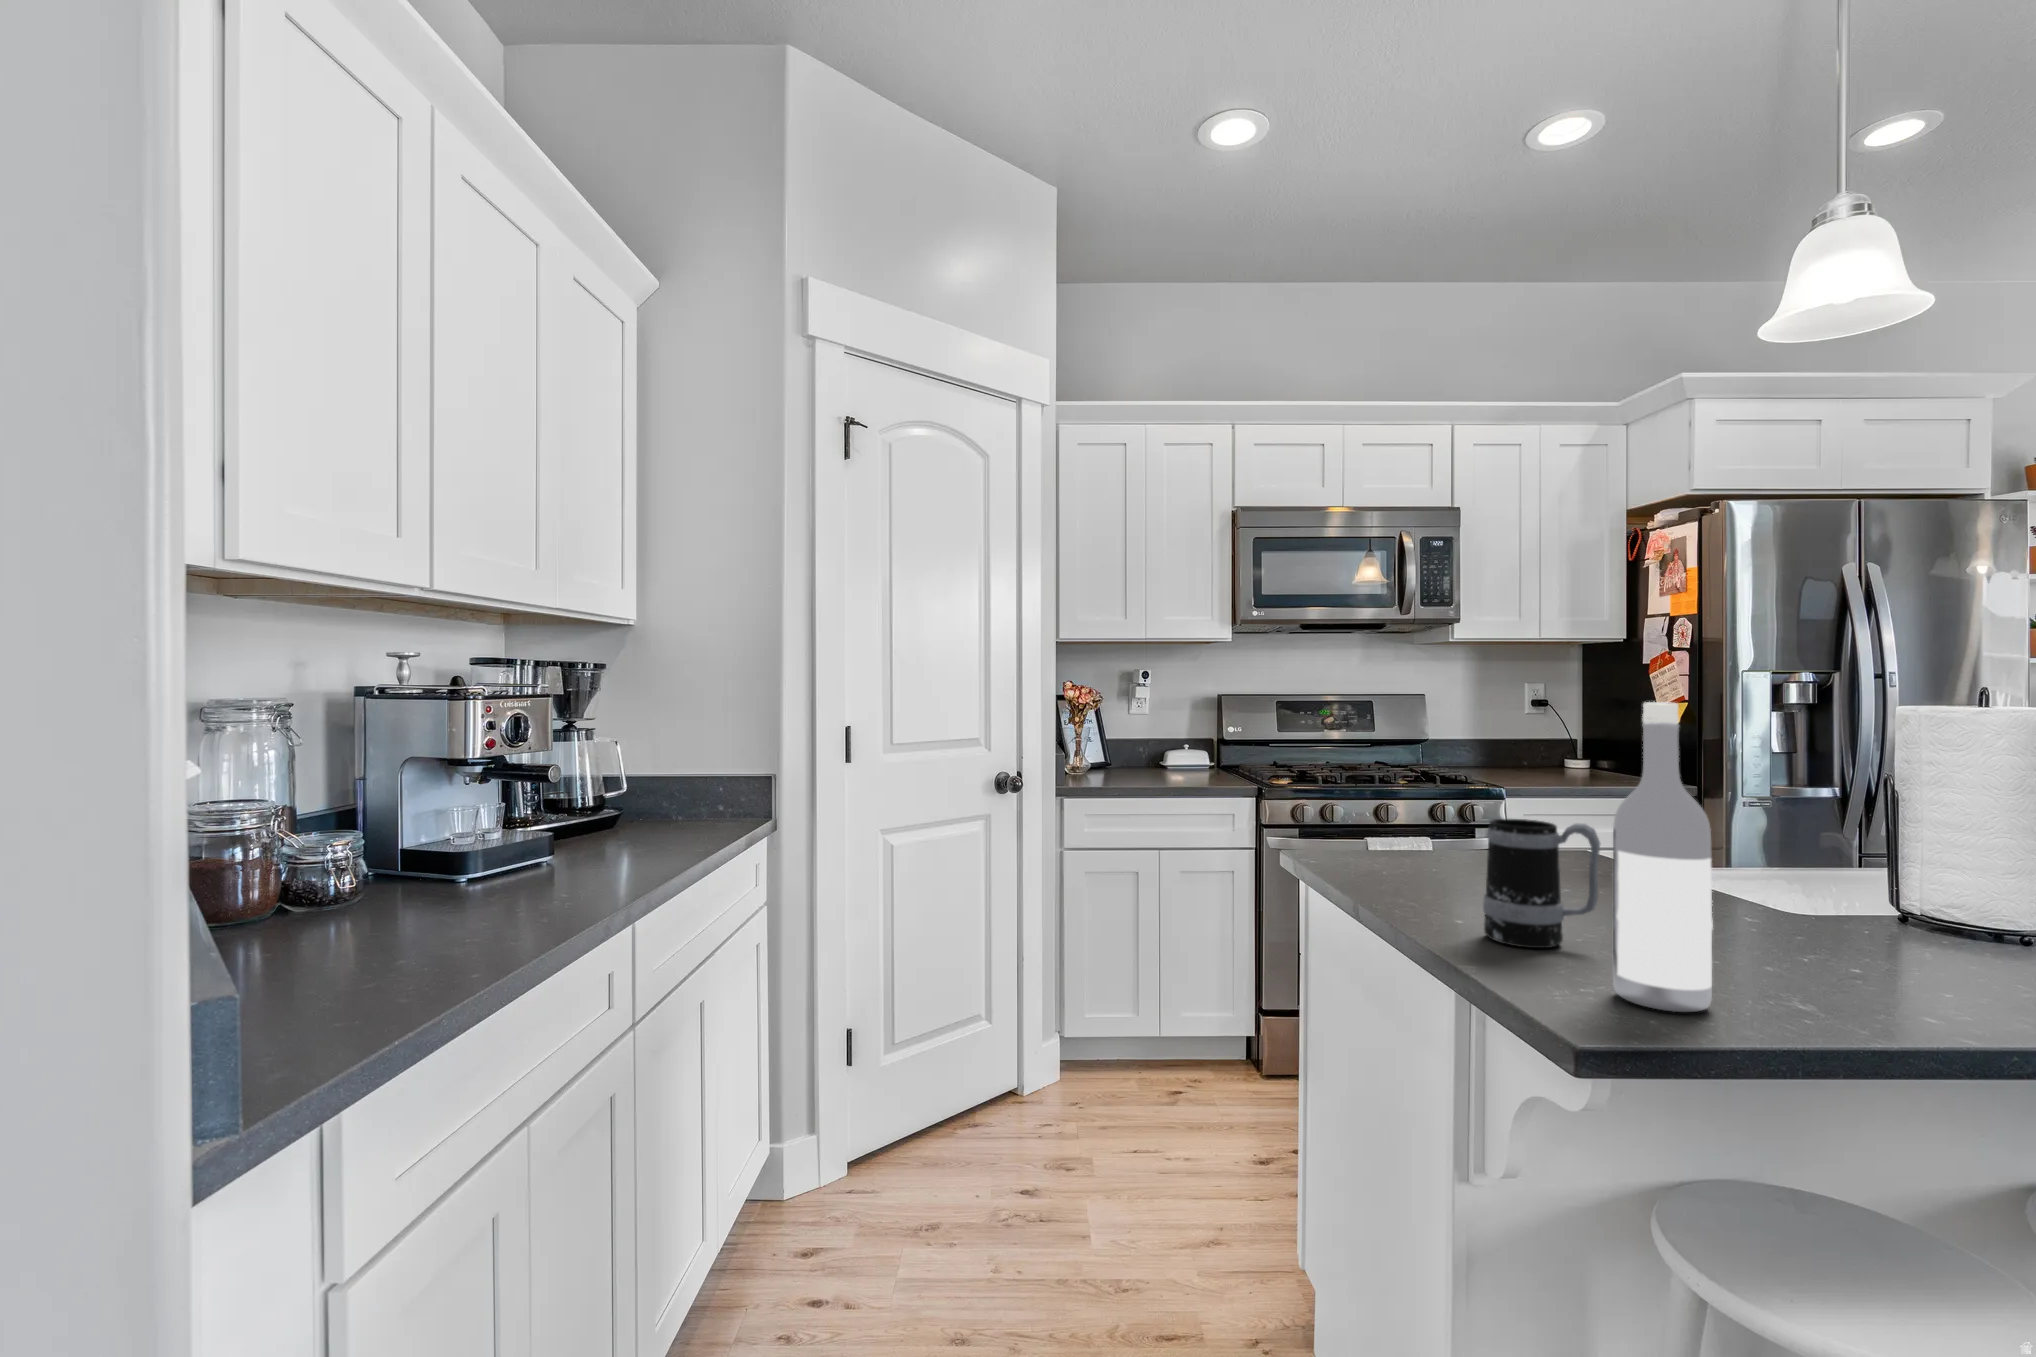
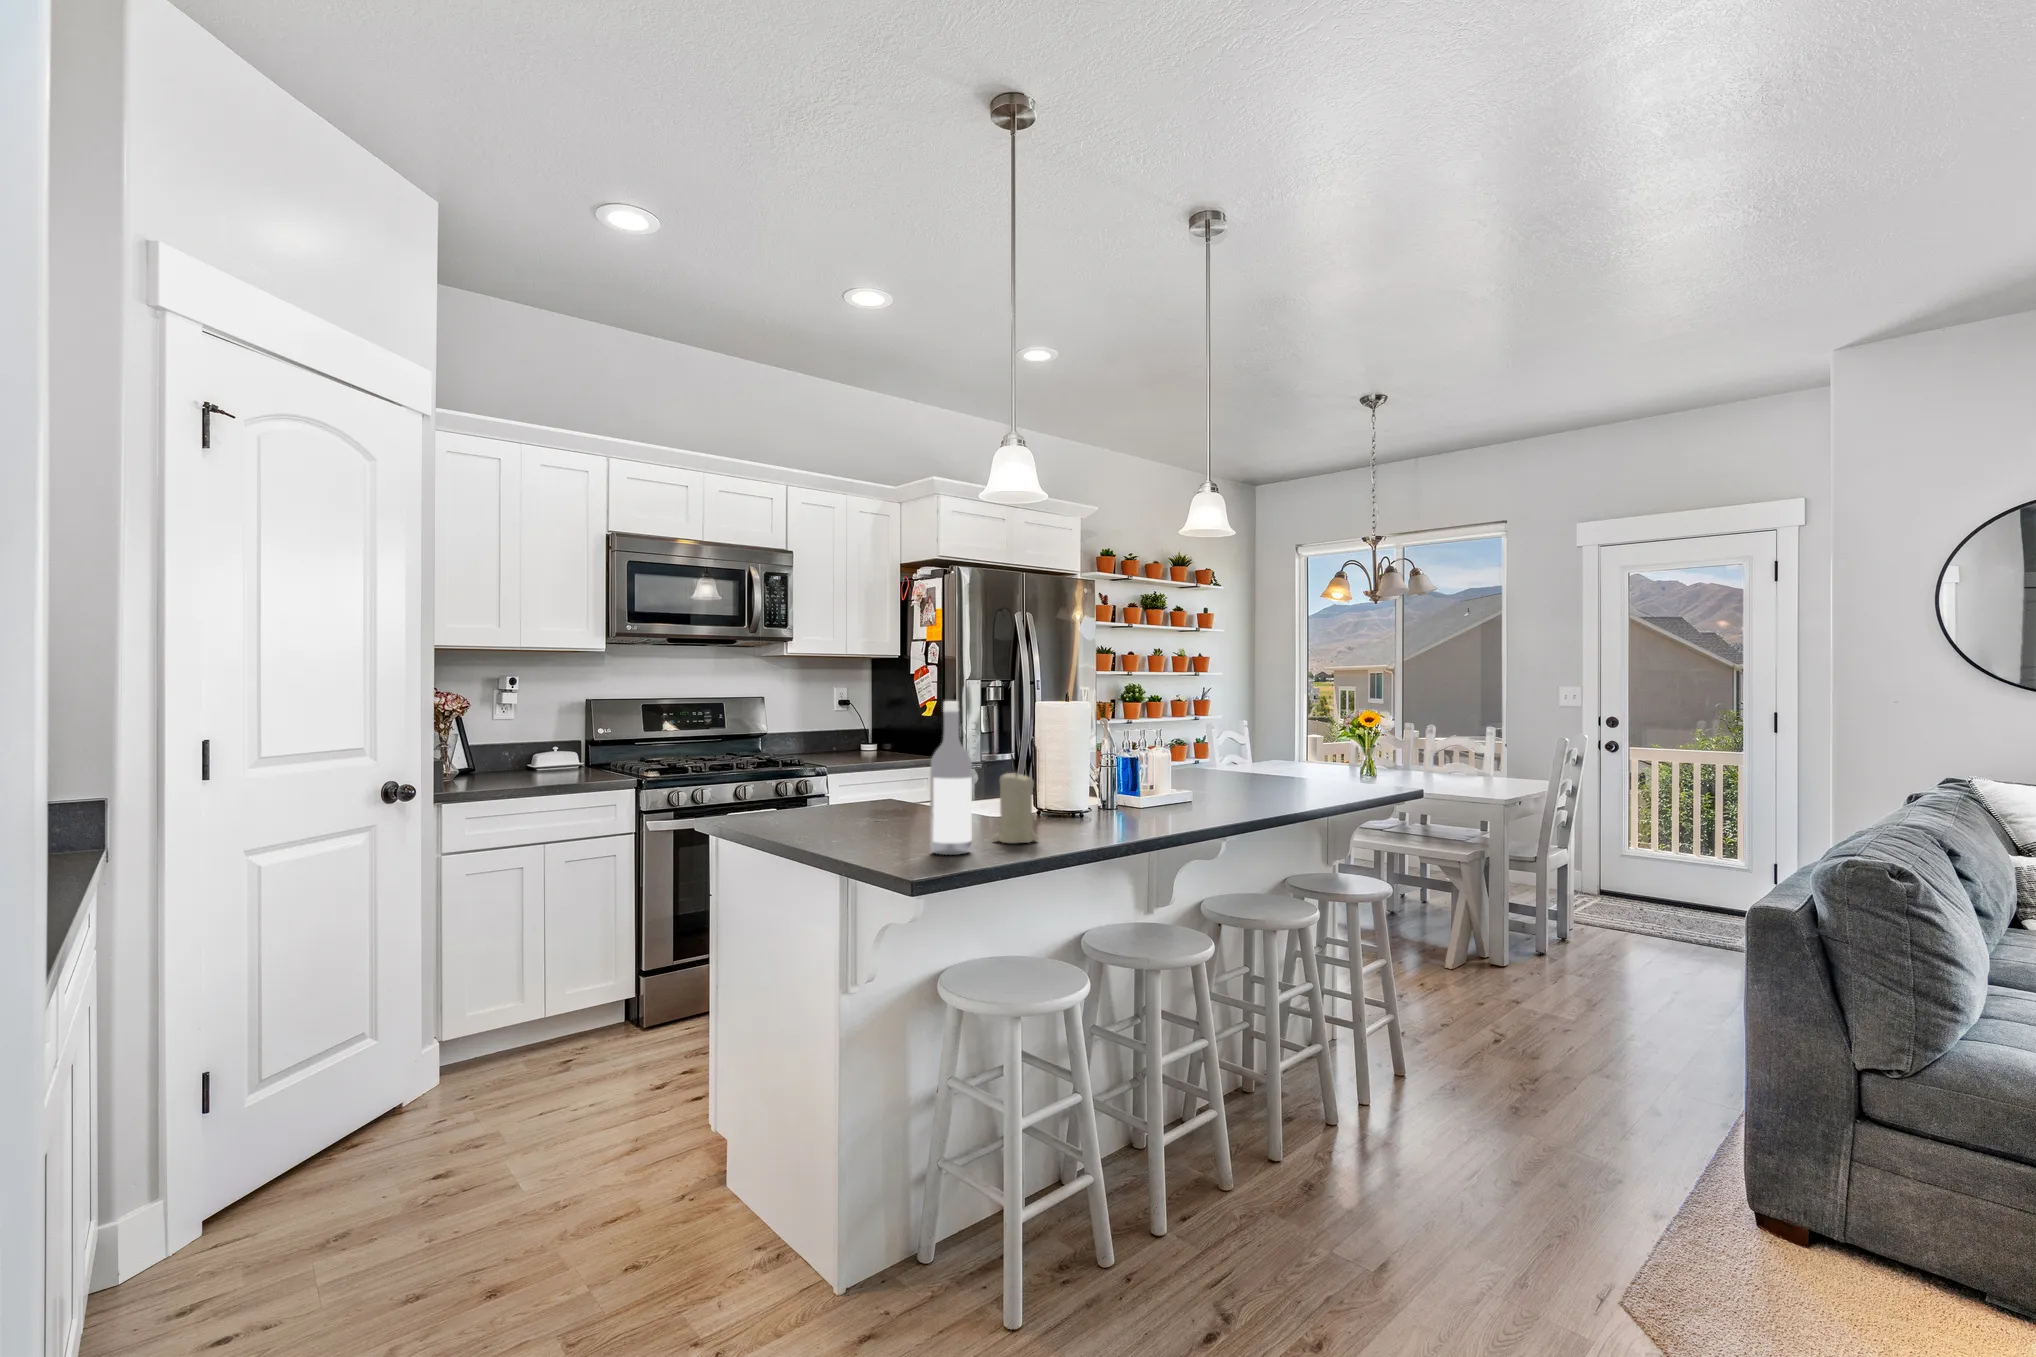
mug: present [1483,819,1600,948] -> none [859,770,919,843]
candle: none [1768,849,1893,1008] -> present [993,772,1037,843]

